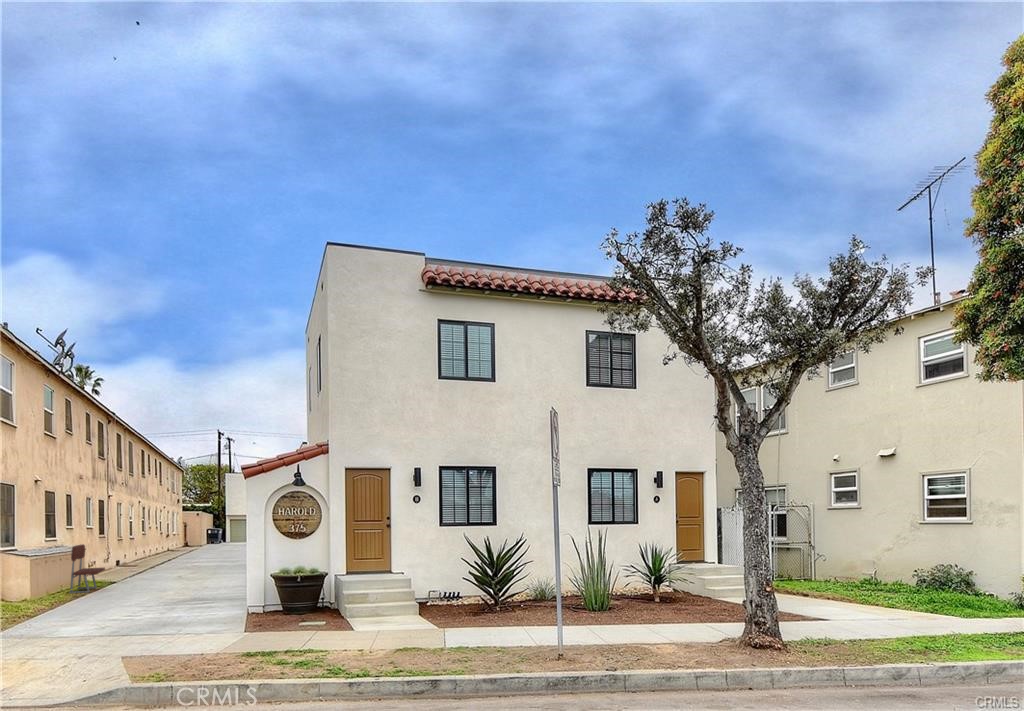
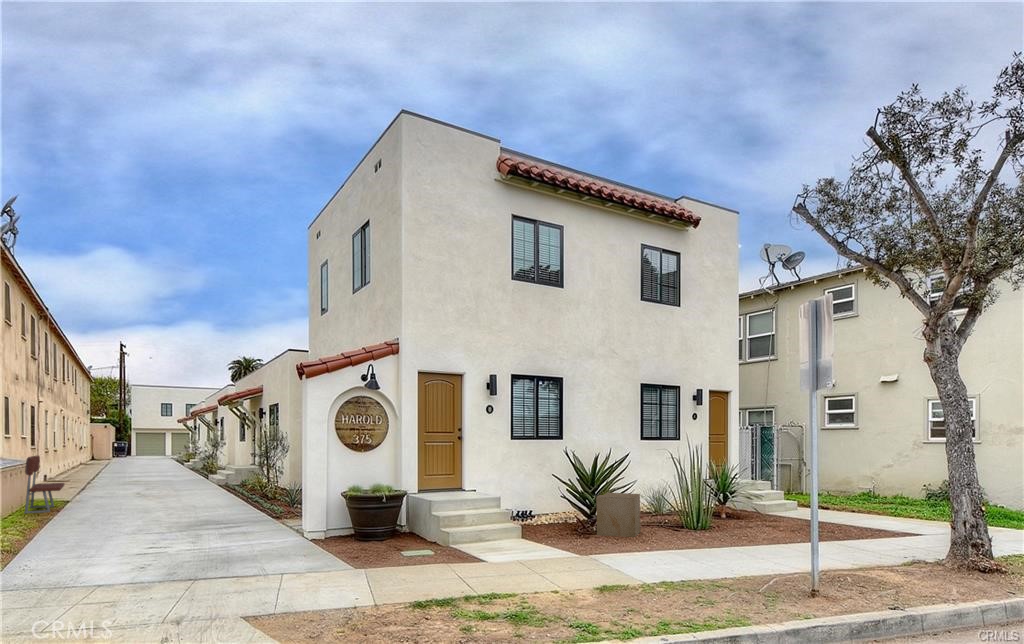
cardboard box: none [495,575,541,615] -> present [597,493,640,537]

